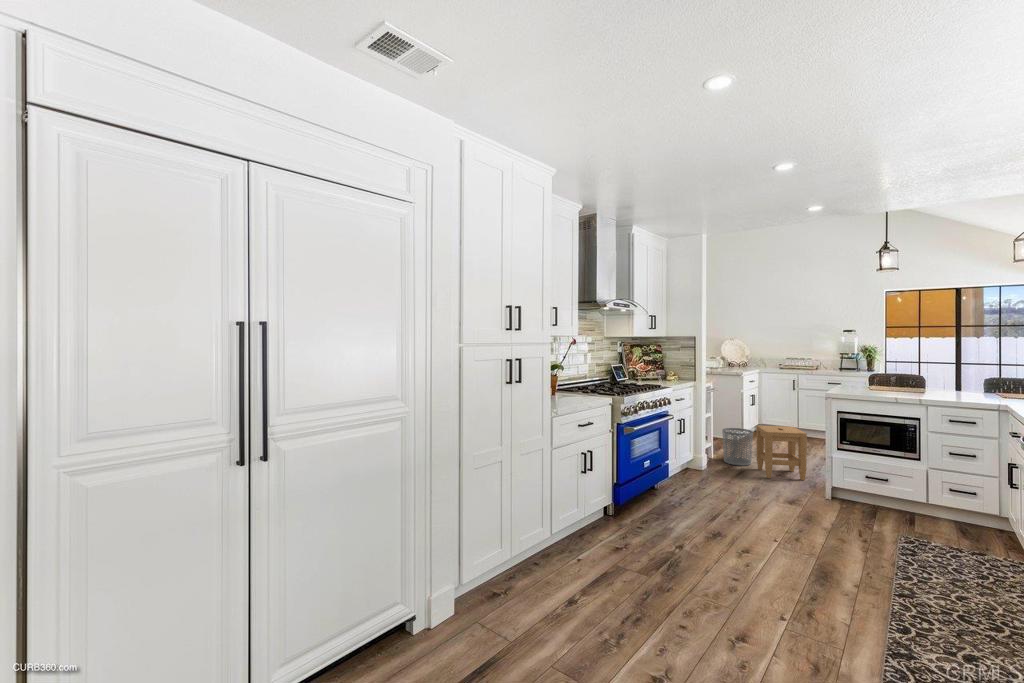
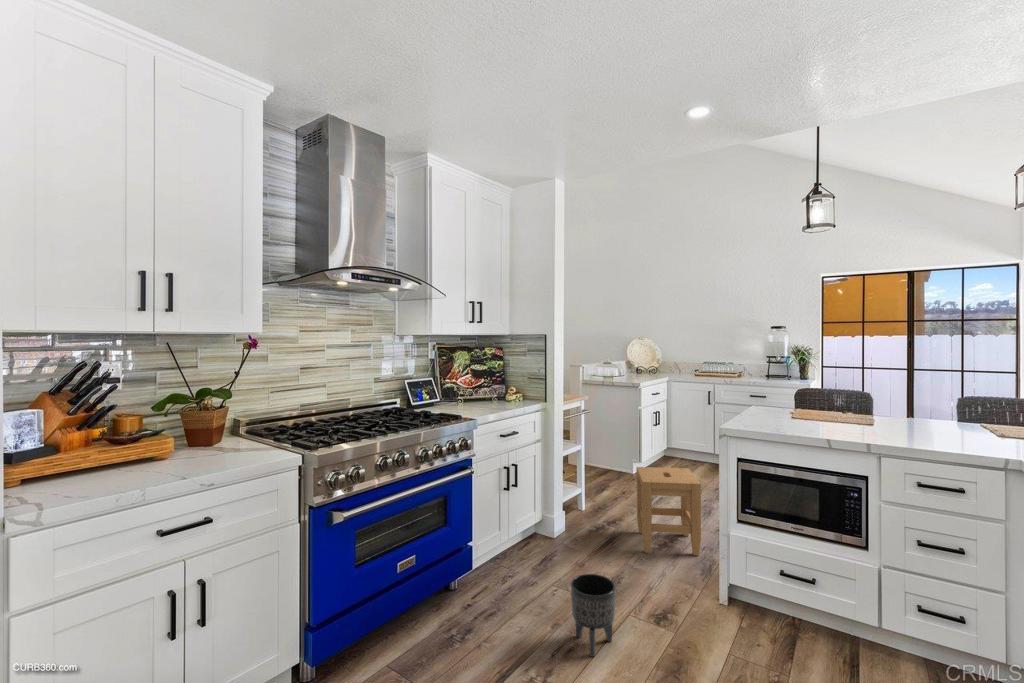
waste bin: present [722,428,753,466] -> none [594,466,635,525]
planter: none [743,473,771,514] -> present [571,574,616,656]

